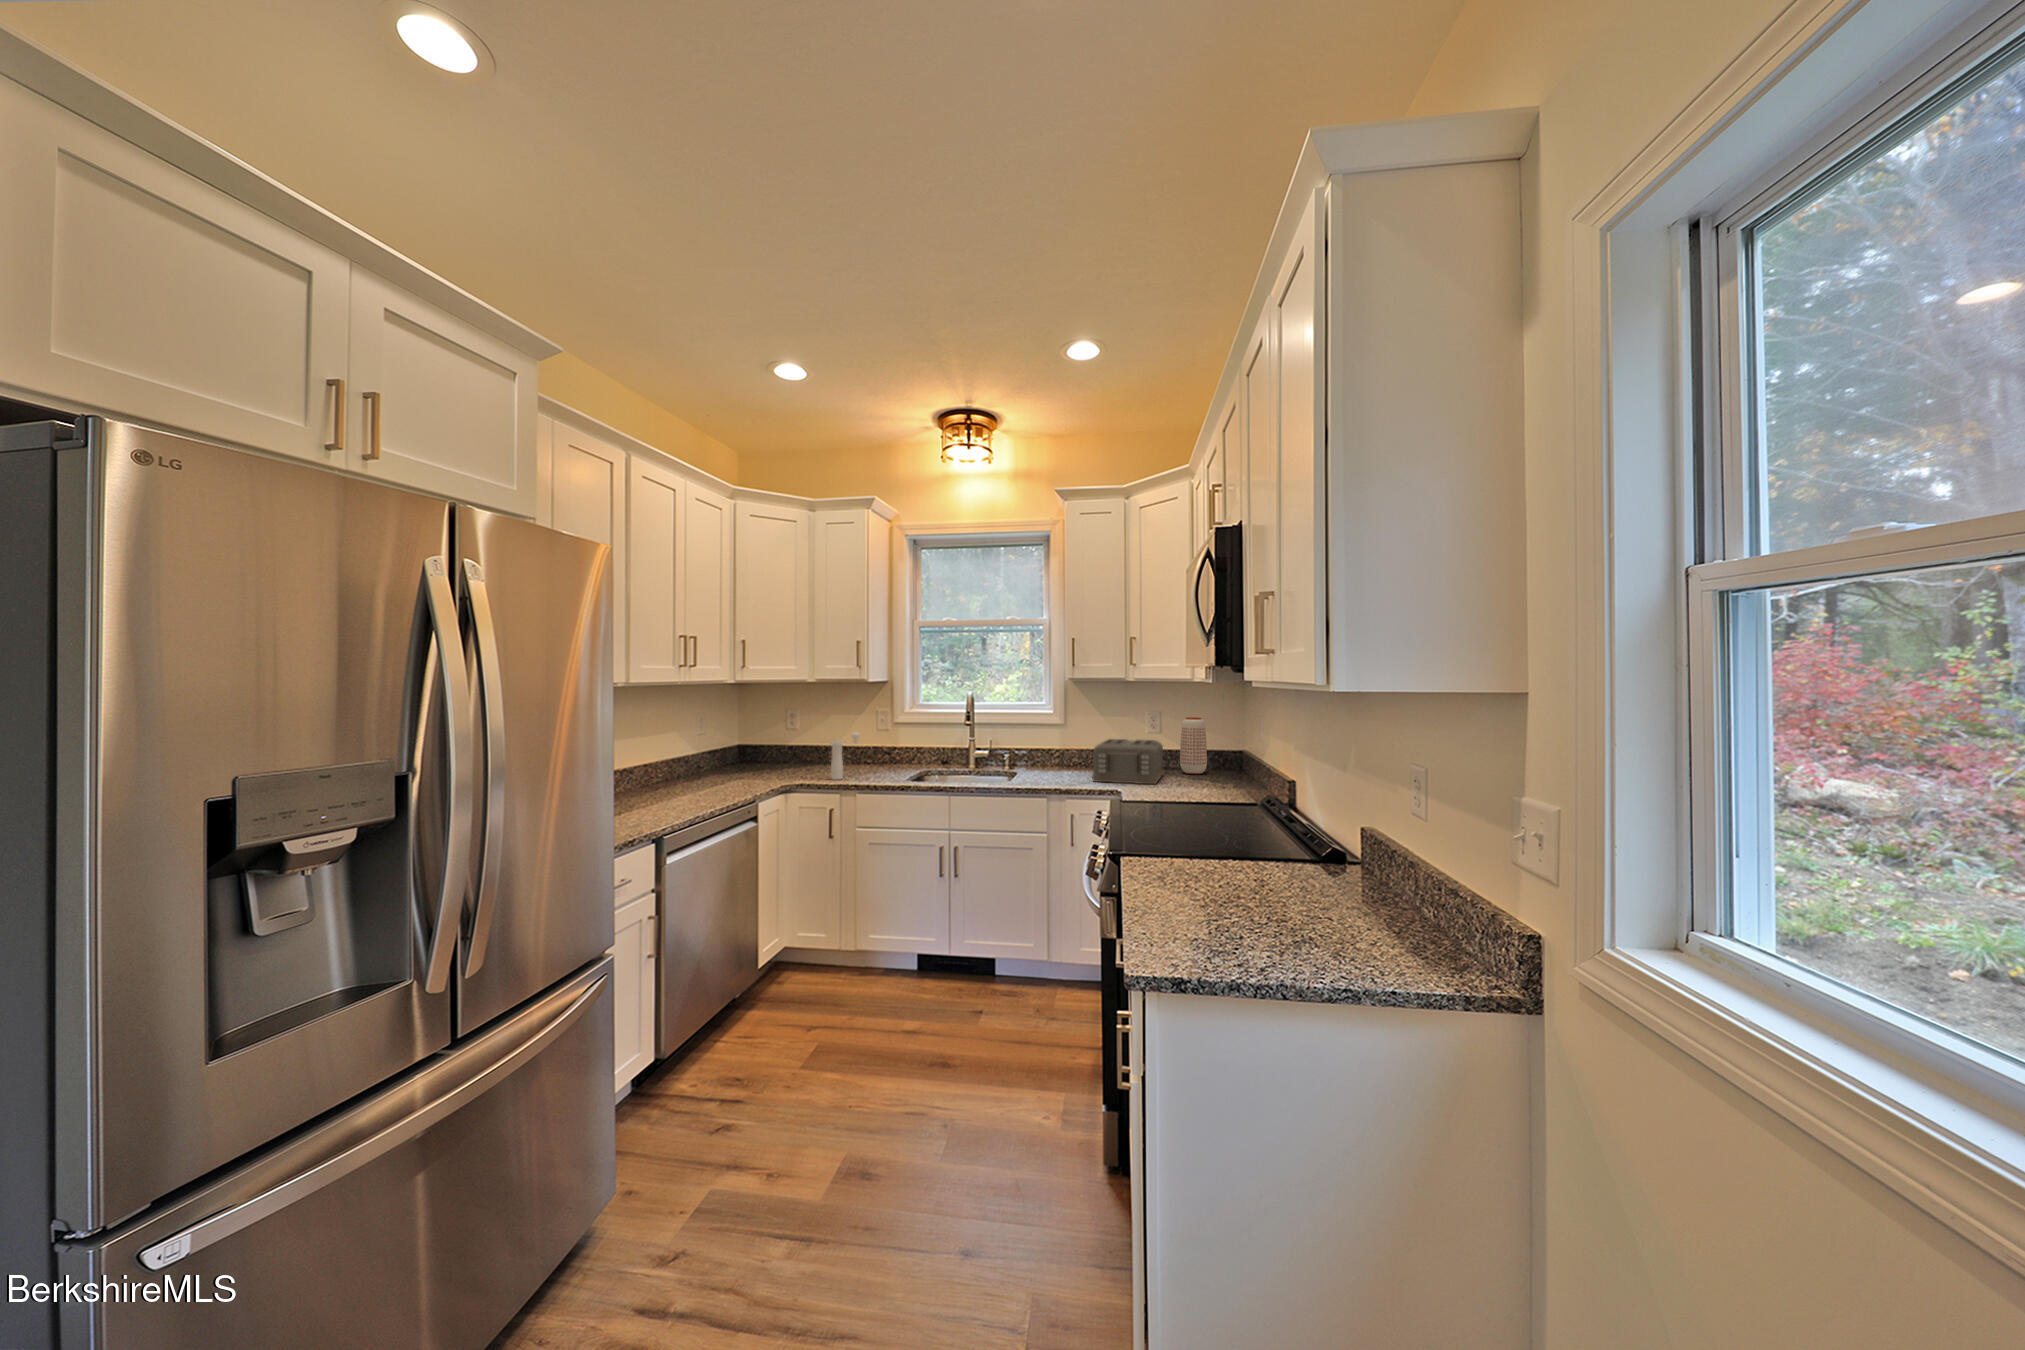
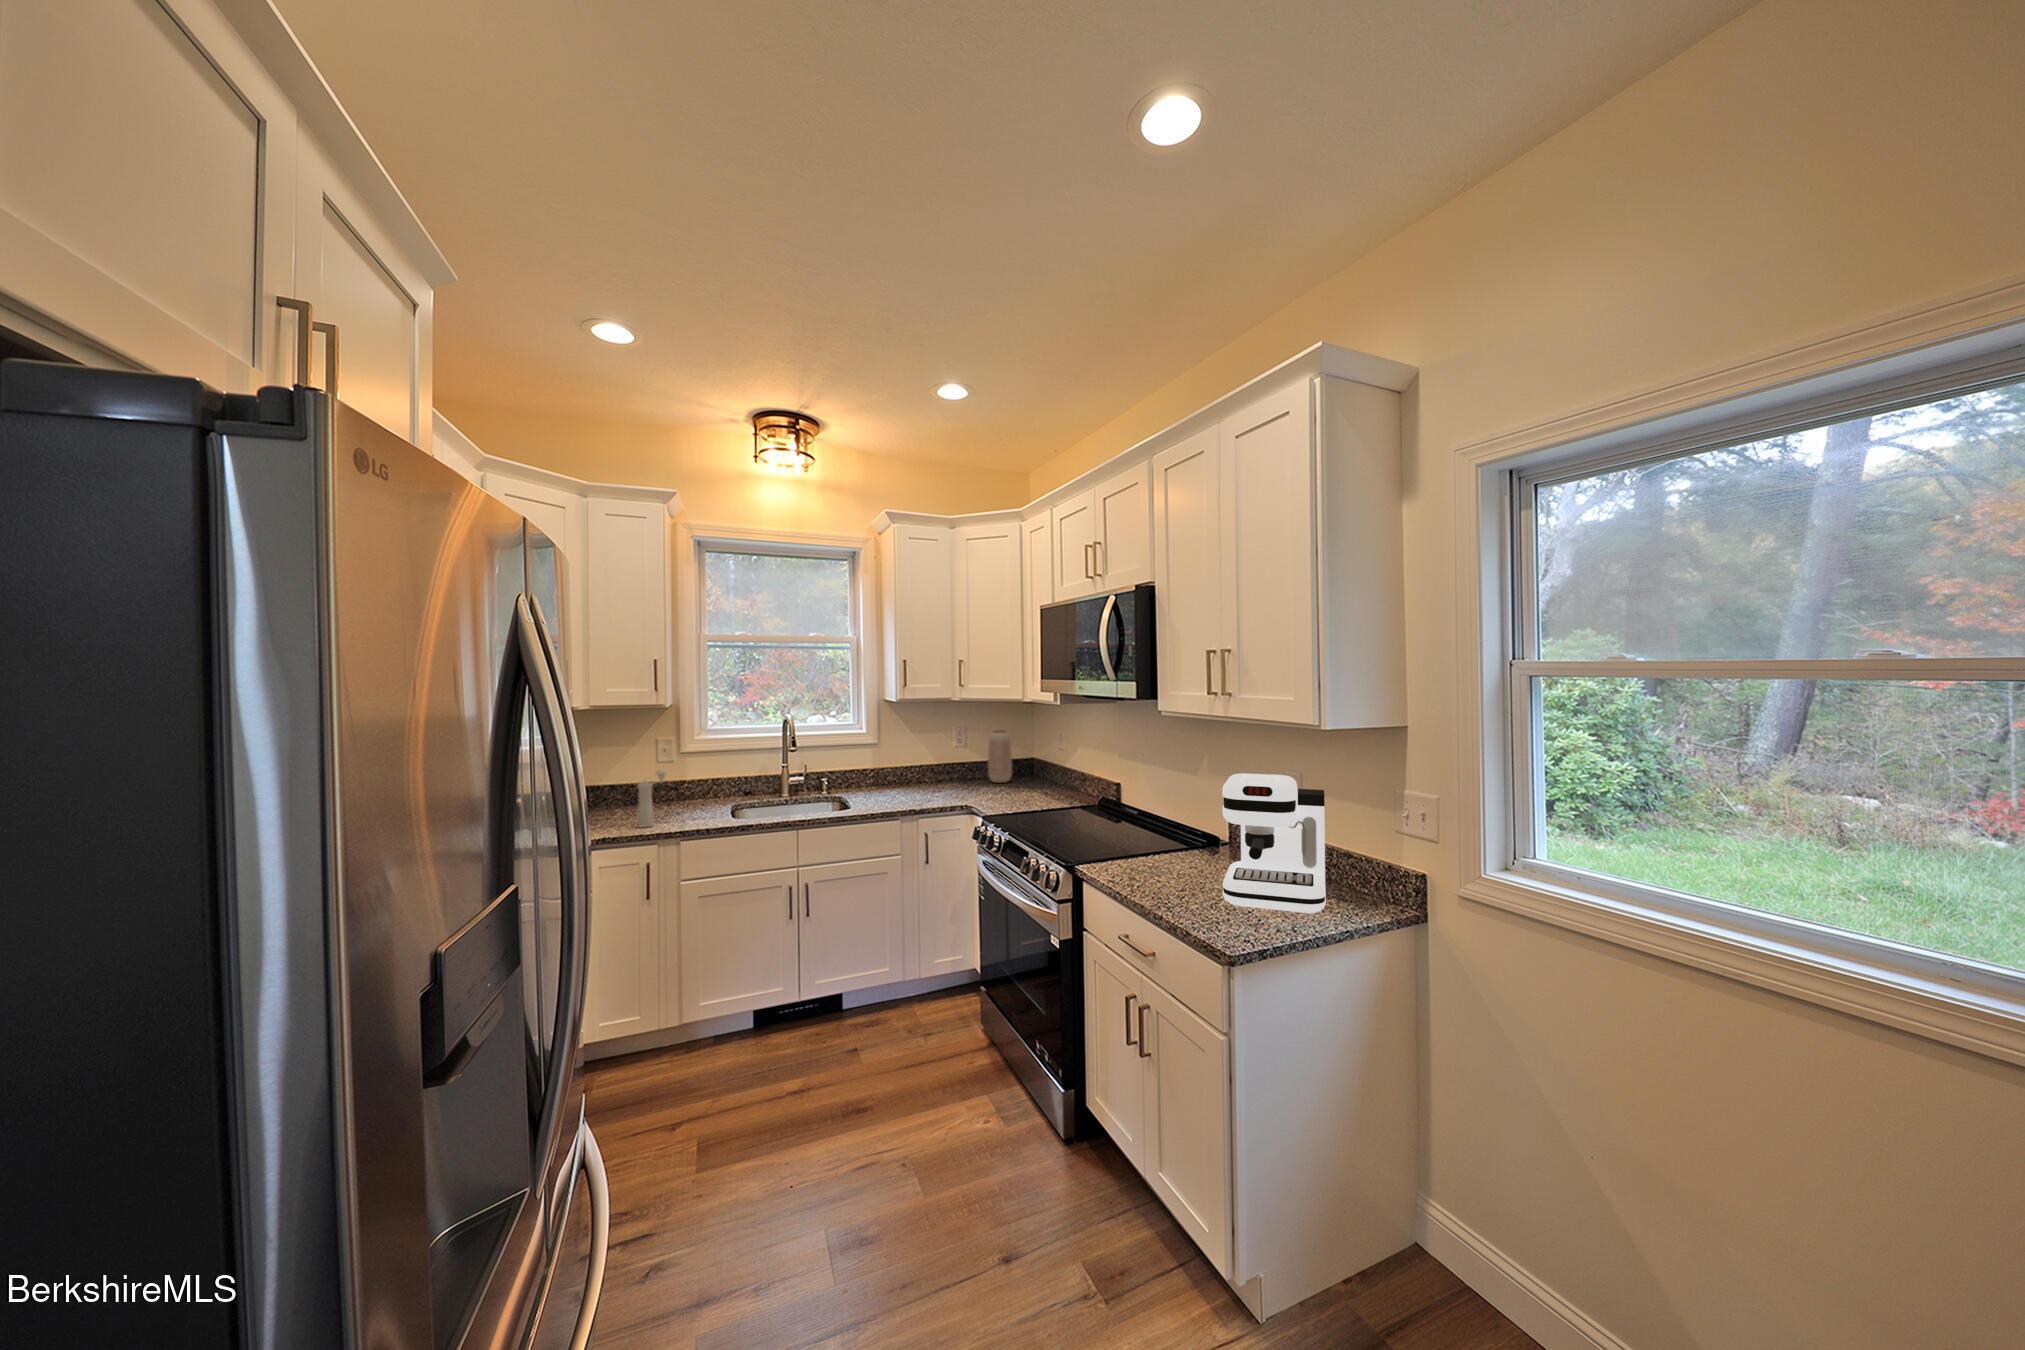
toaster: present [1092,739,1164,784] -> none [923,754,989,799]
coffee maker: none [1219,756,1399,960] -> present [1222,773,1326,914]

